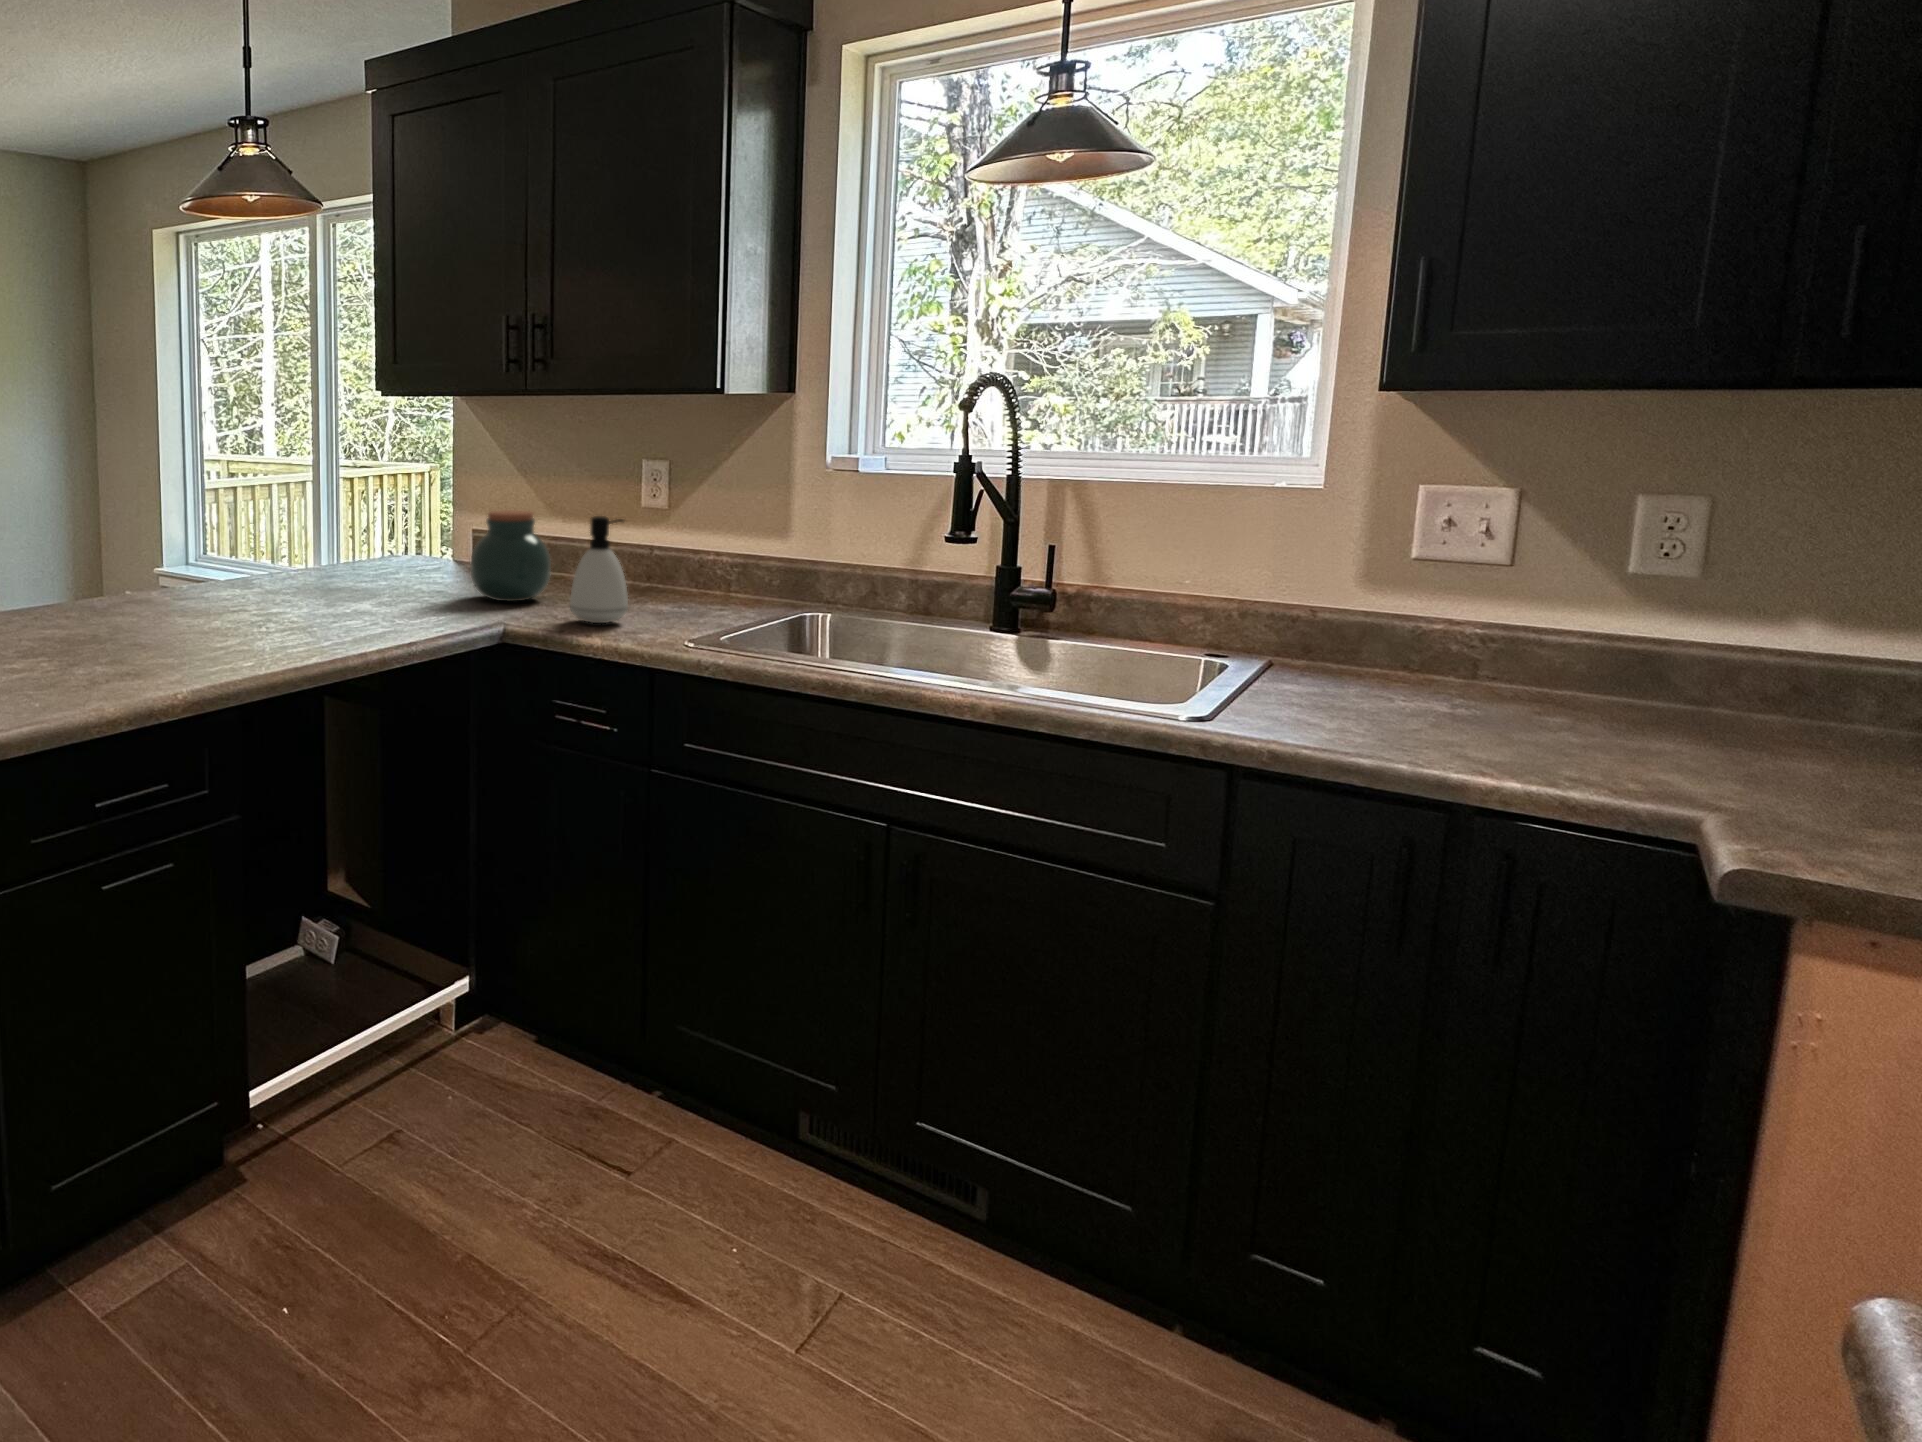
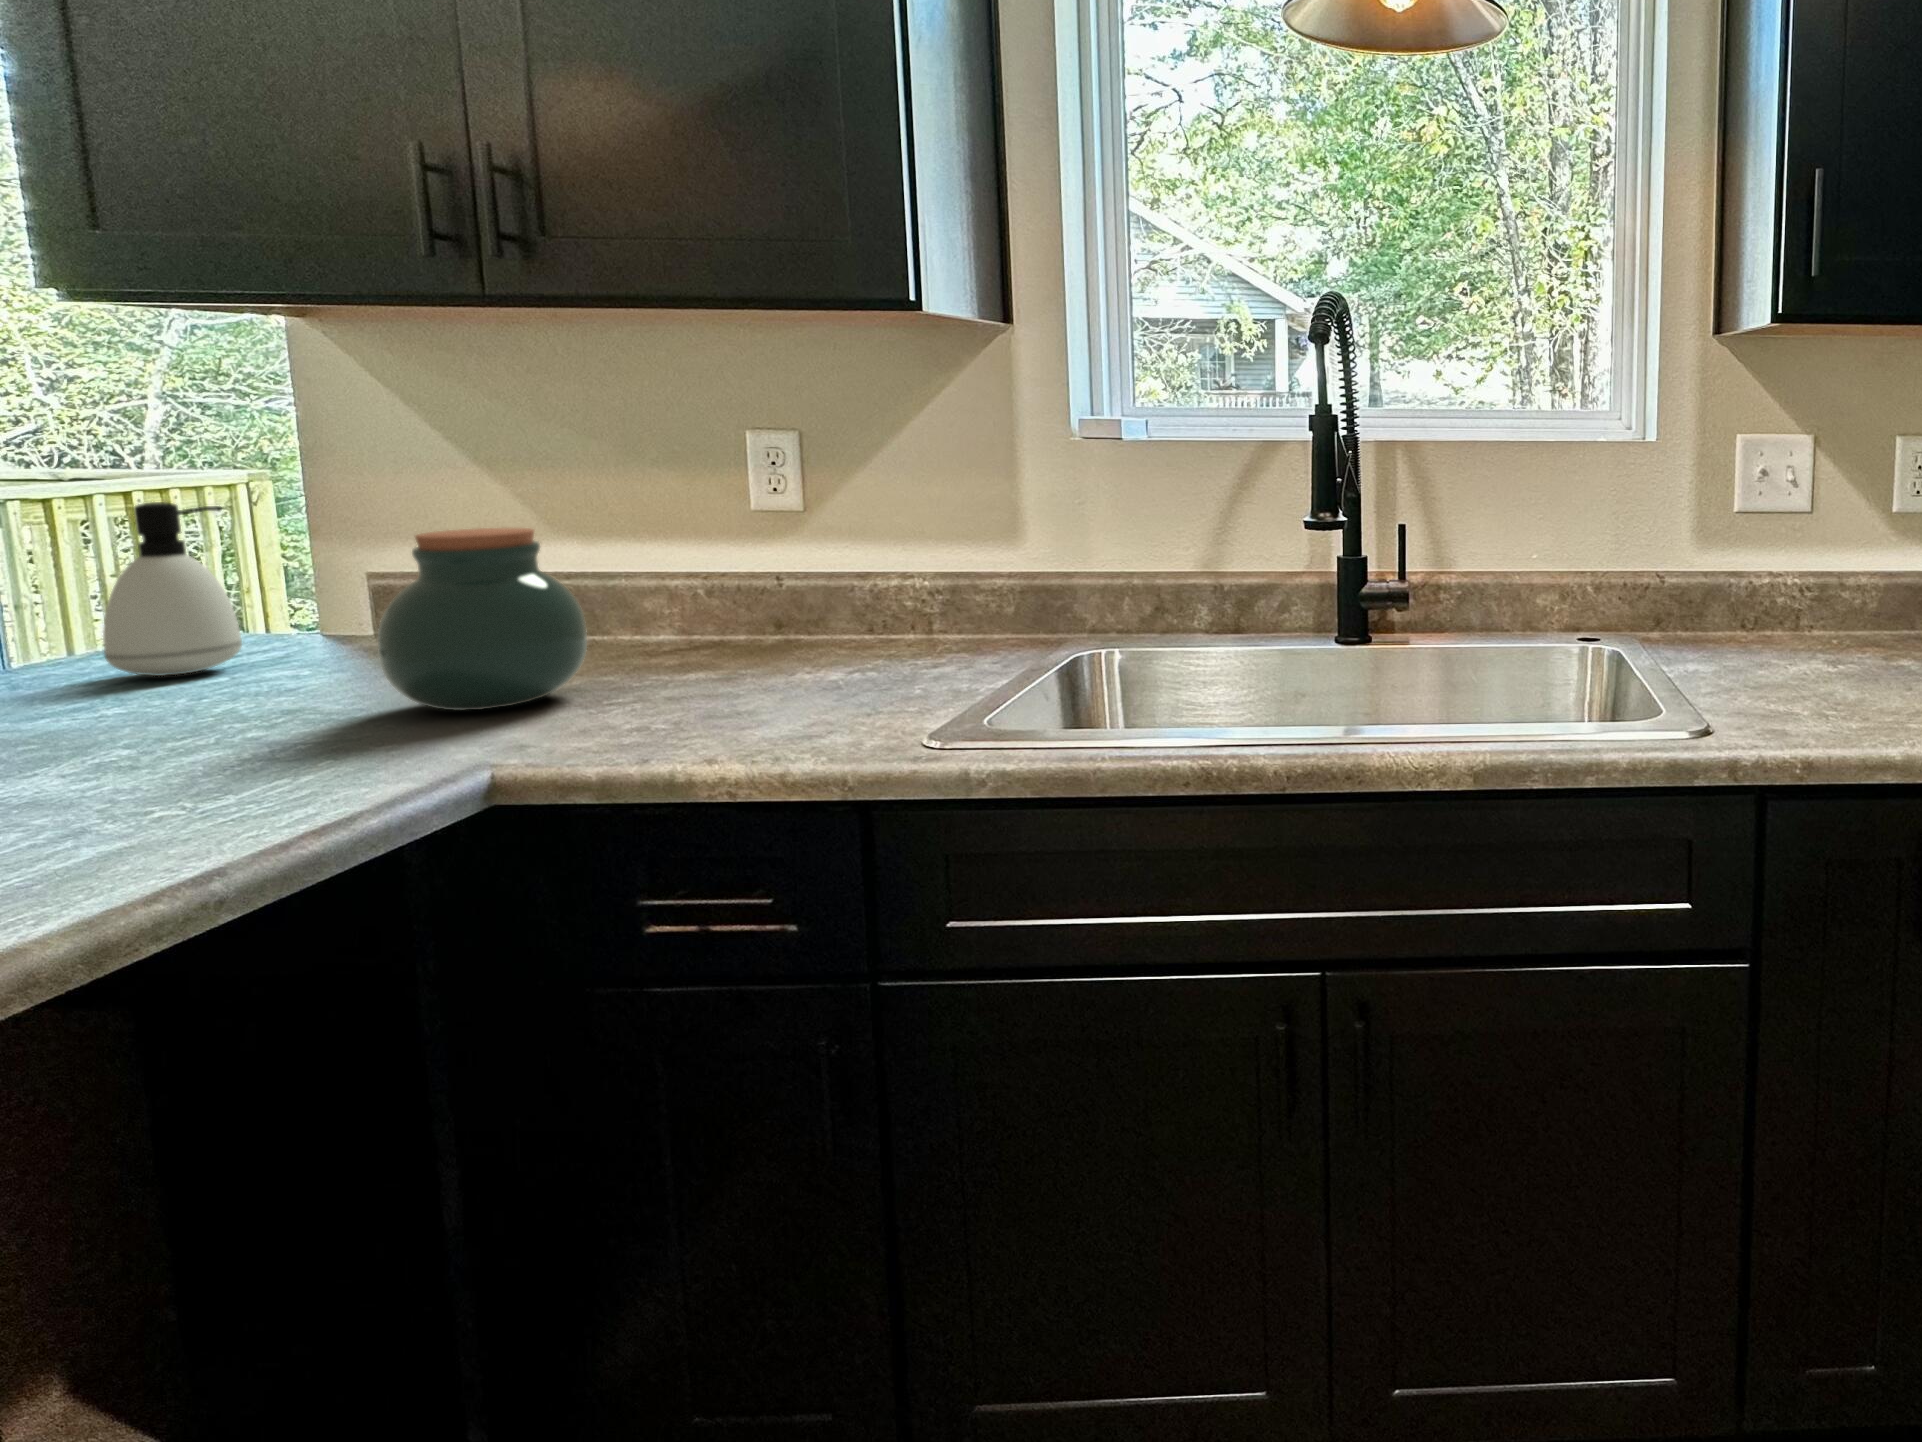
soap dispenser: present [570,516,628,623] -> present [103,502,242,676]

